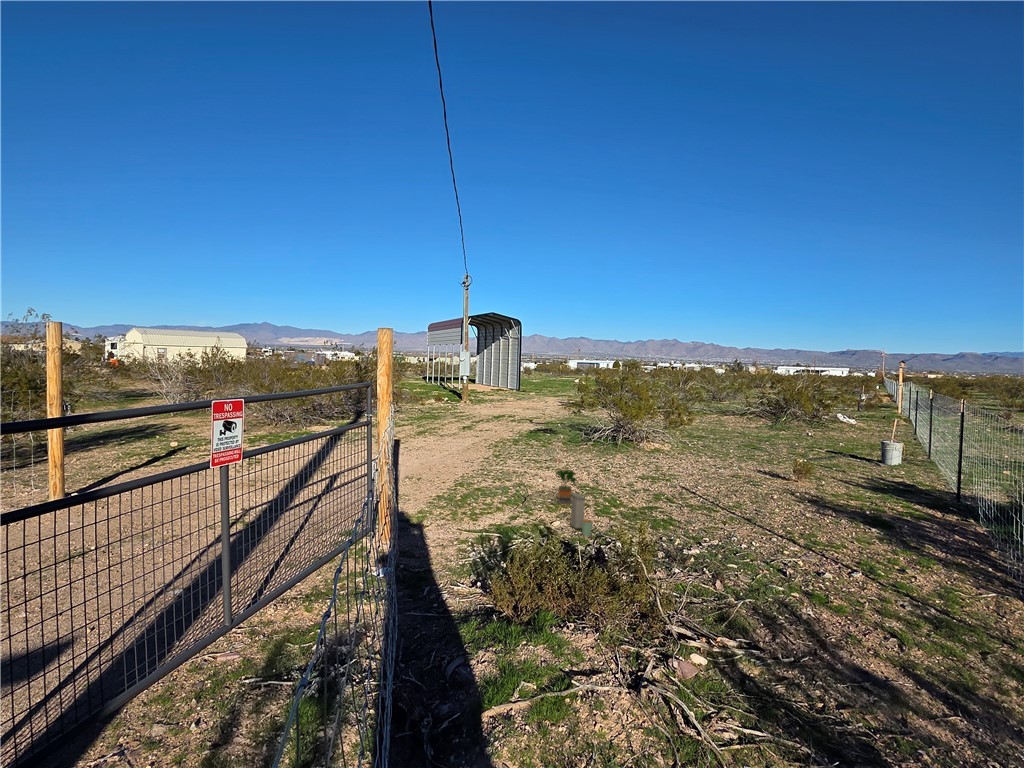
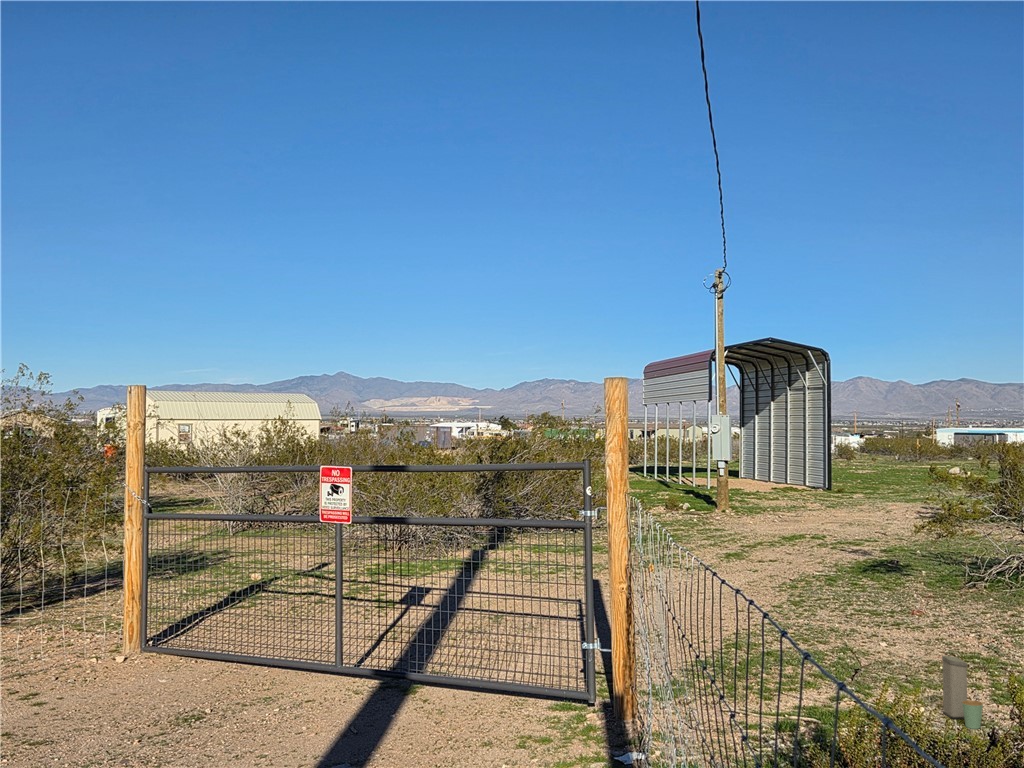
potted tree: present [556,470,576,504] -> none [910,618,954,682]

